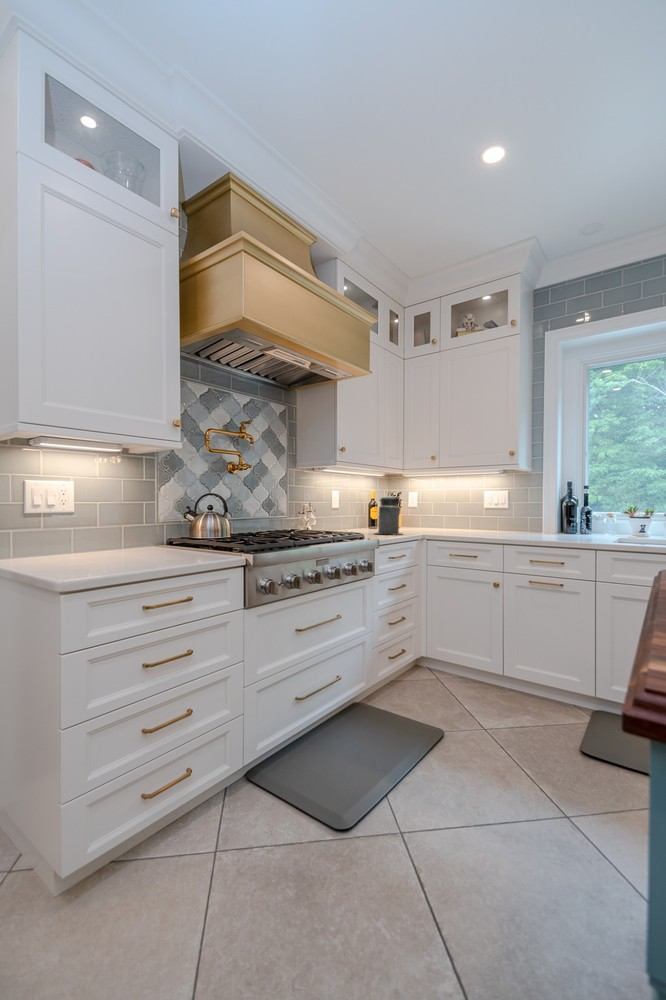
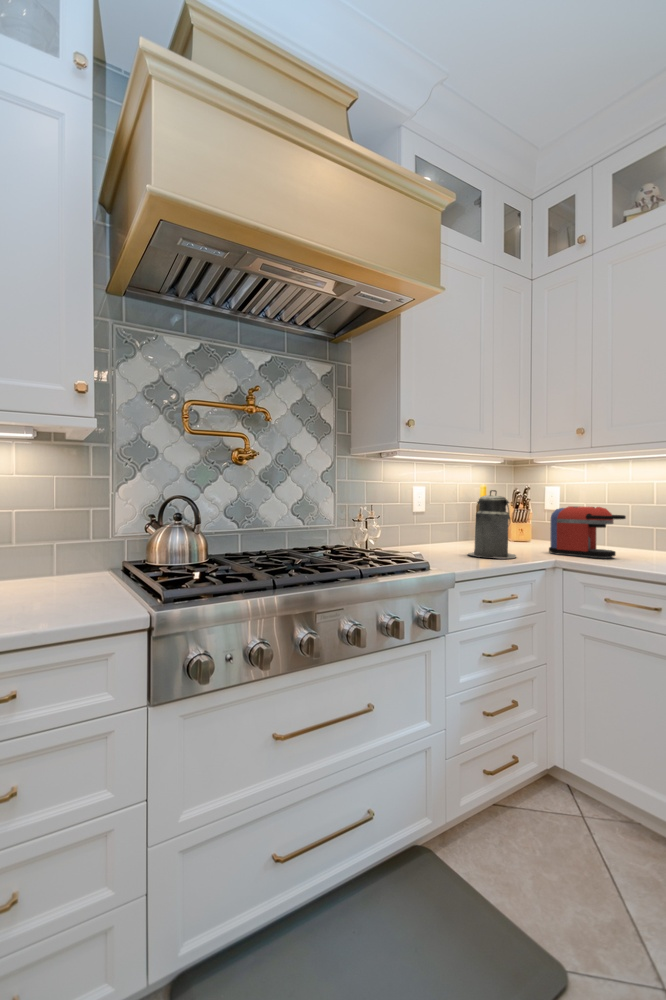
coffee maker: none [418,503,461,534] -> present [549,506,626,558]

